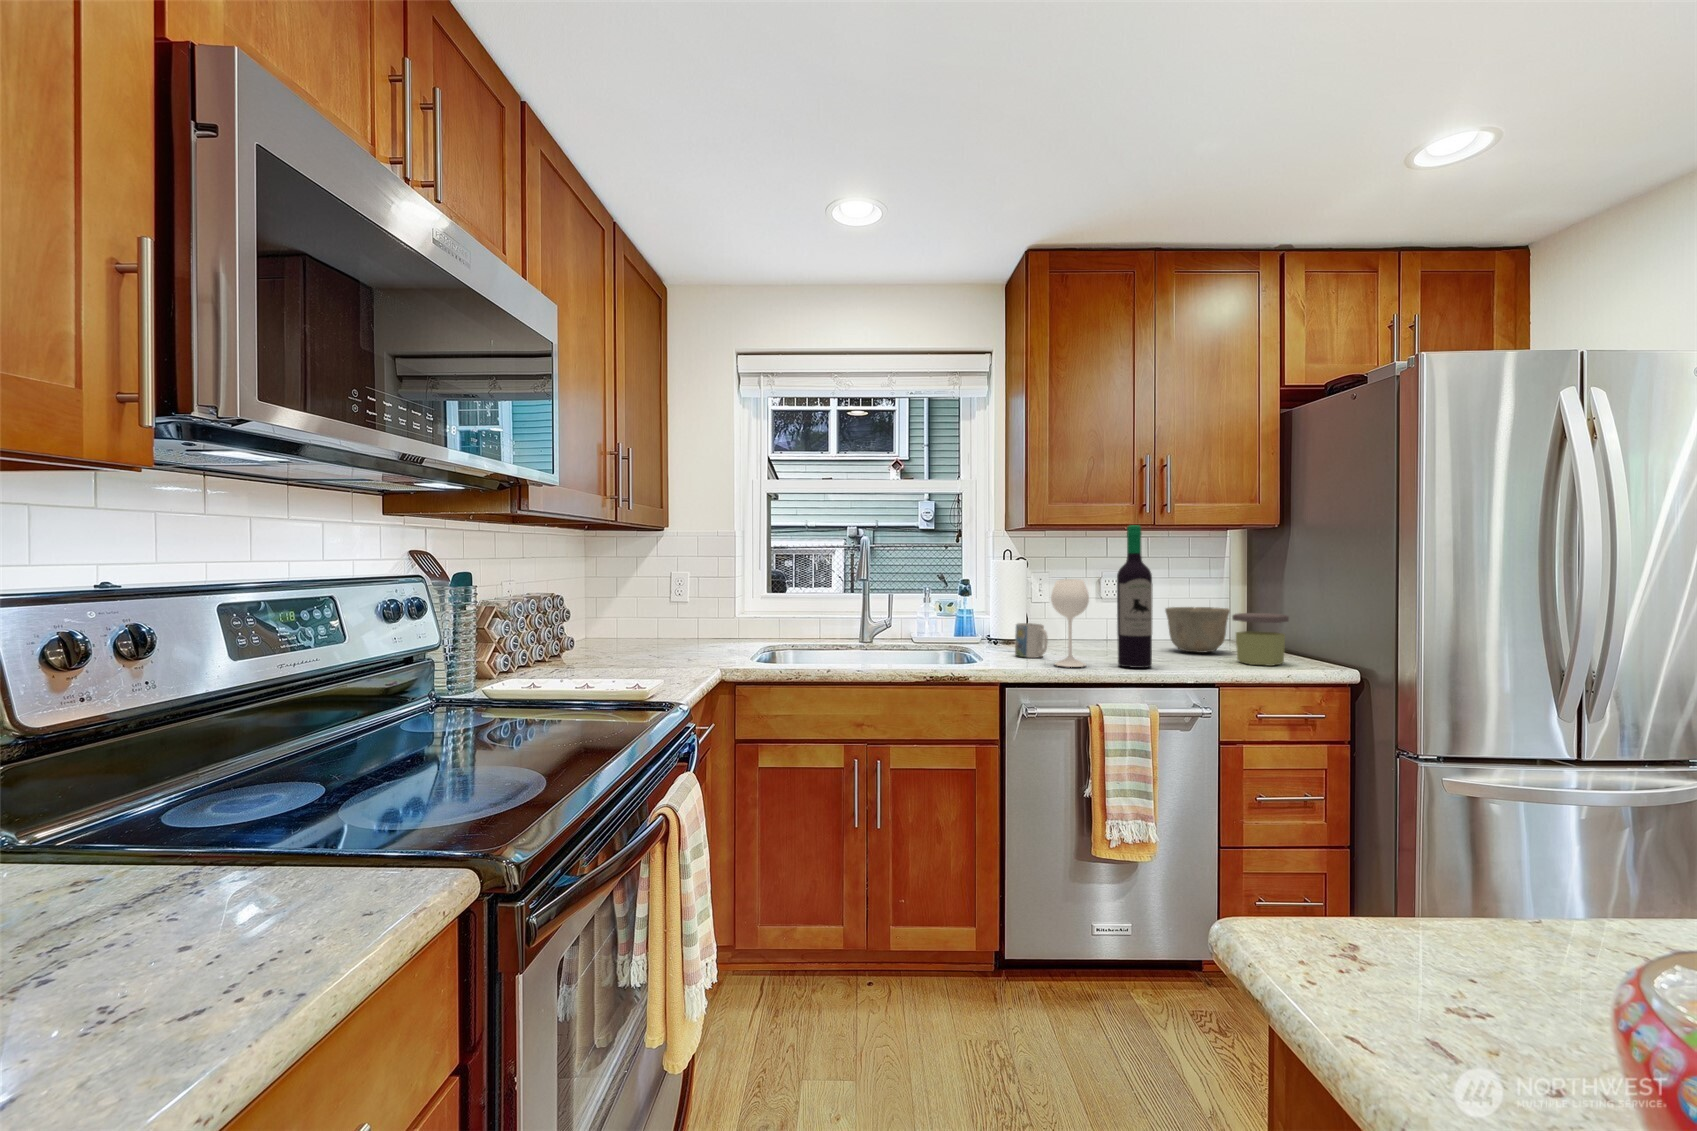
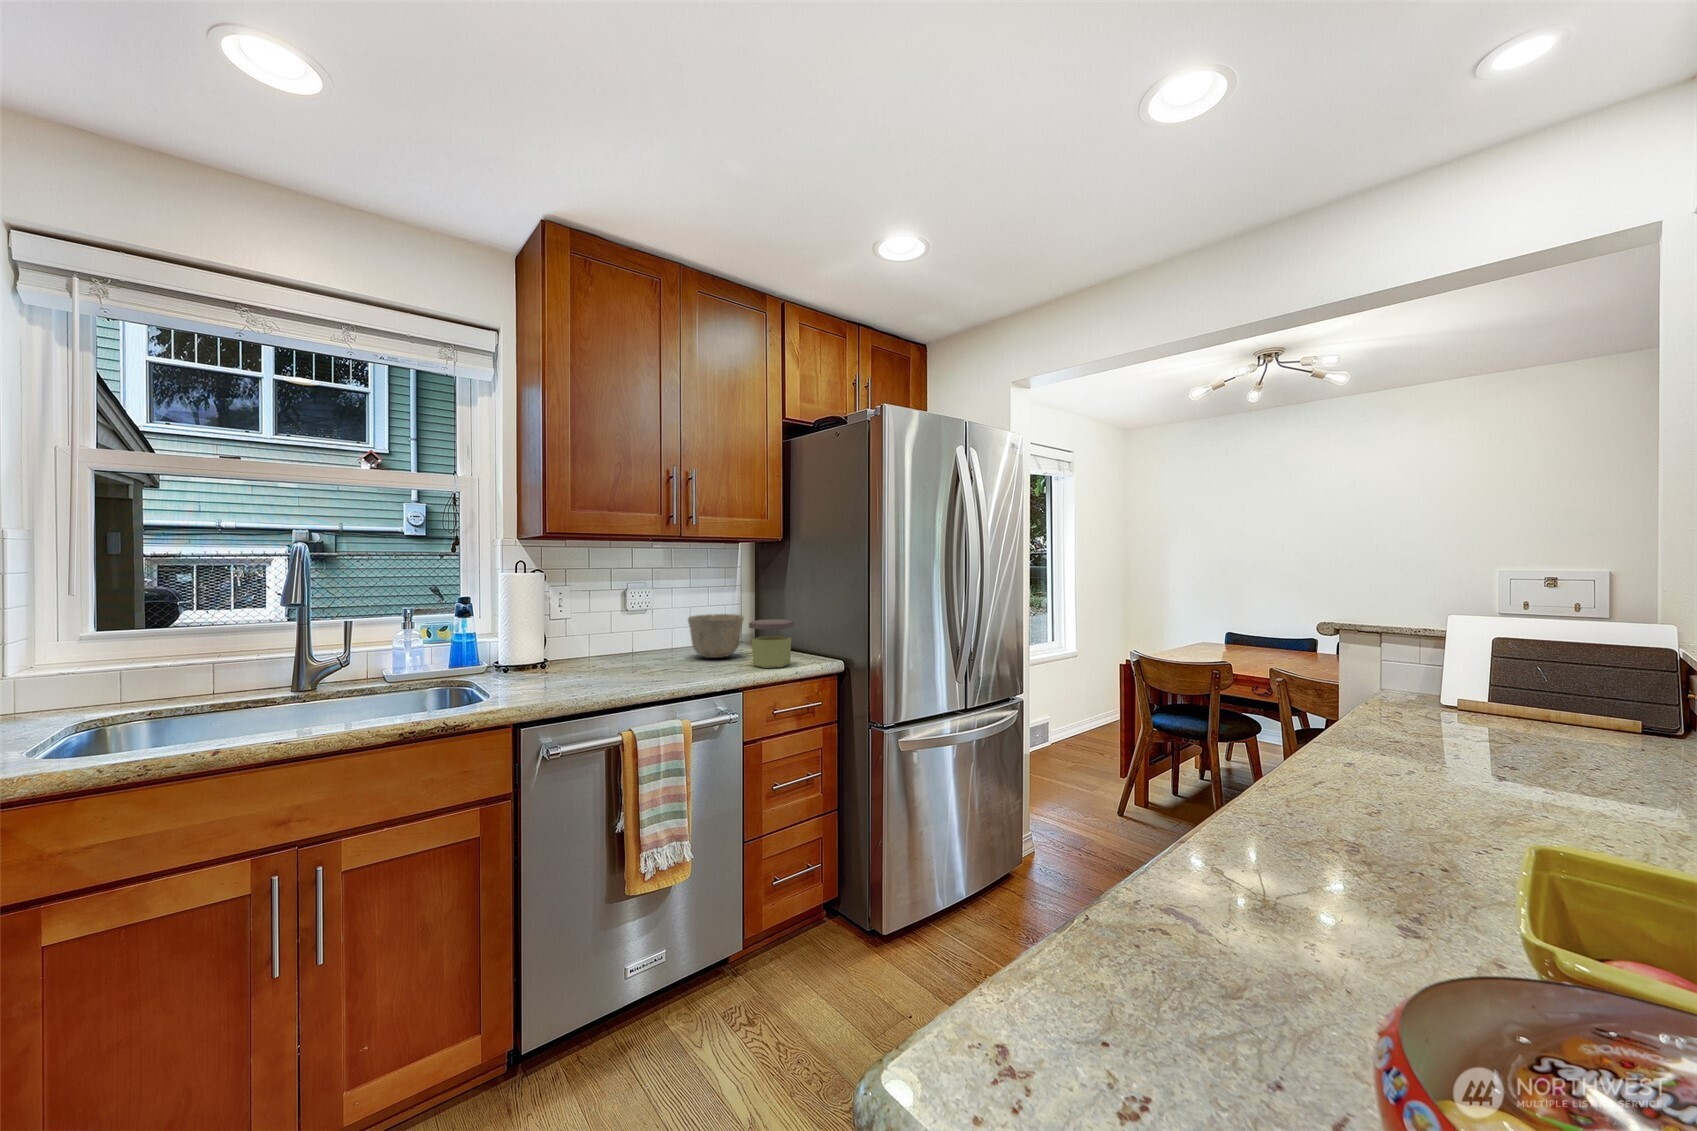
wine bottle: present [1051,525,1153,668] -> none [575,540,681,693]
mug: present [1015,623,1048,658] -> none [533,644,571,684]

